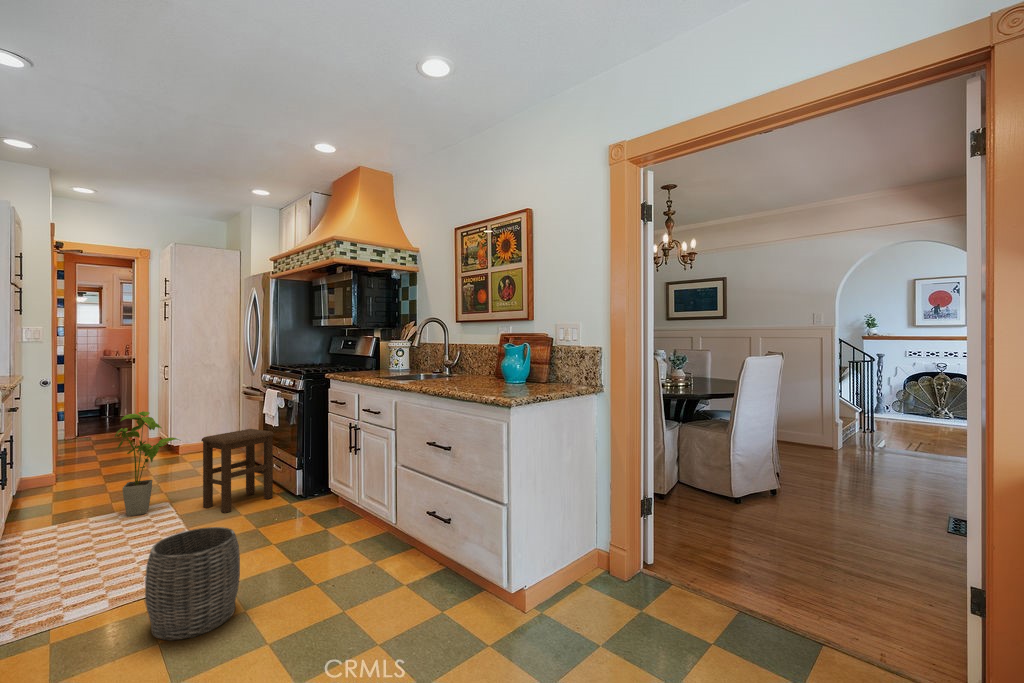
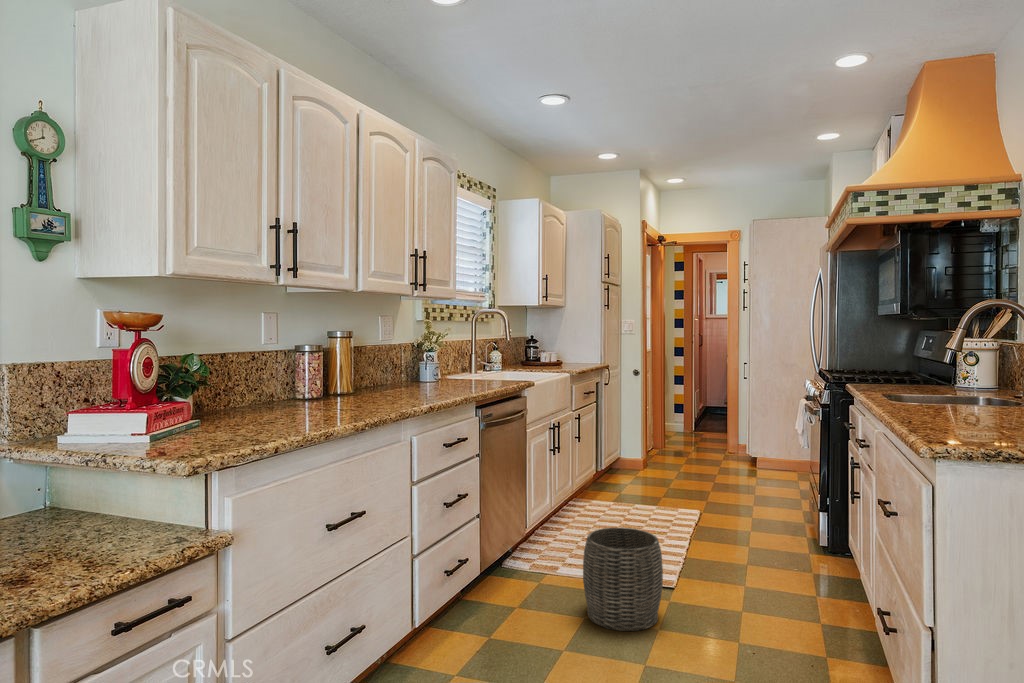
house plant: present [115,411,179,516] -> none [652,407,711,513]
stool: present [201,429,274,513] -> none [723,444,801,536]

